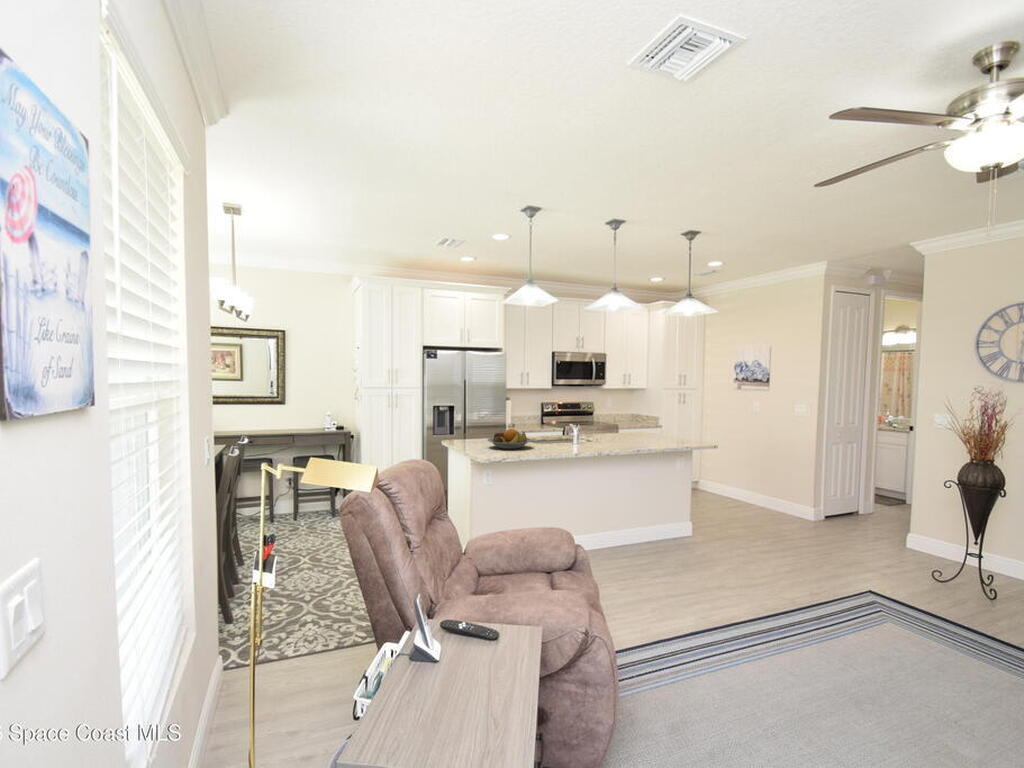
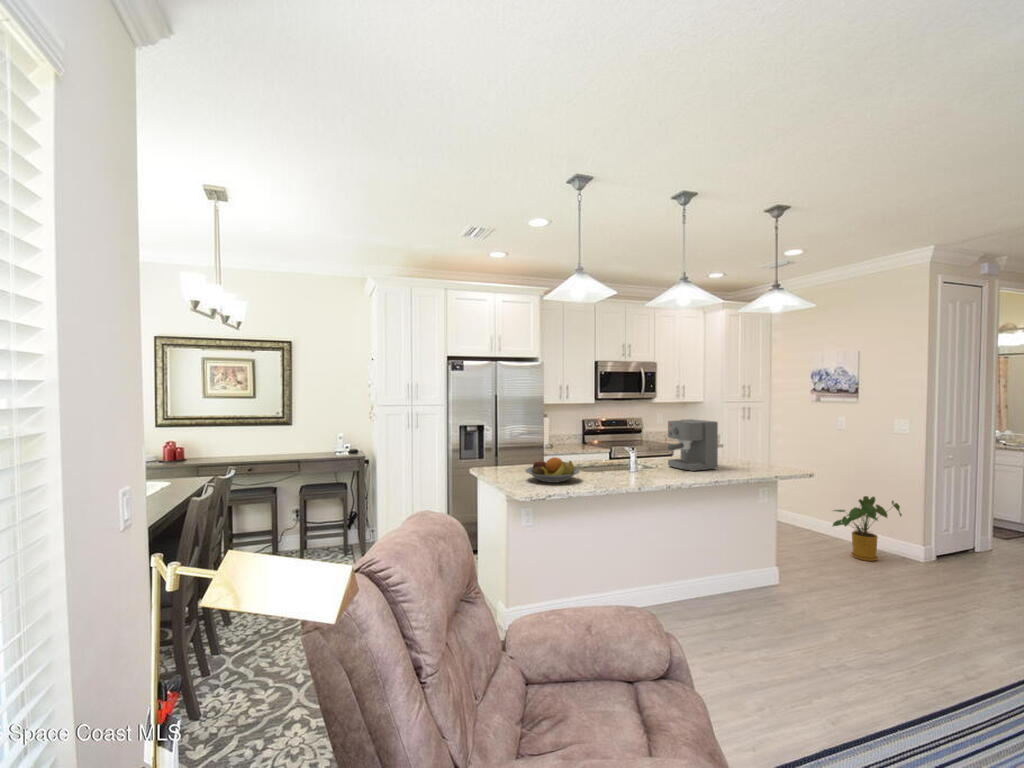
coffee maker: none [604,401,645,443] -> present [668,419,718,472]
house plant: none [741,466,796,518] -> present [833,496,902,561]

